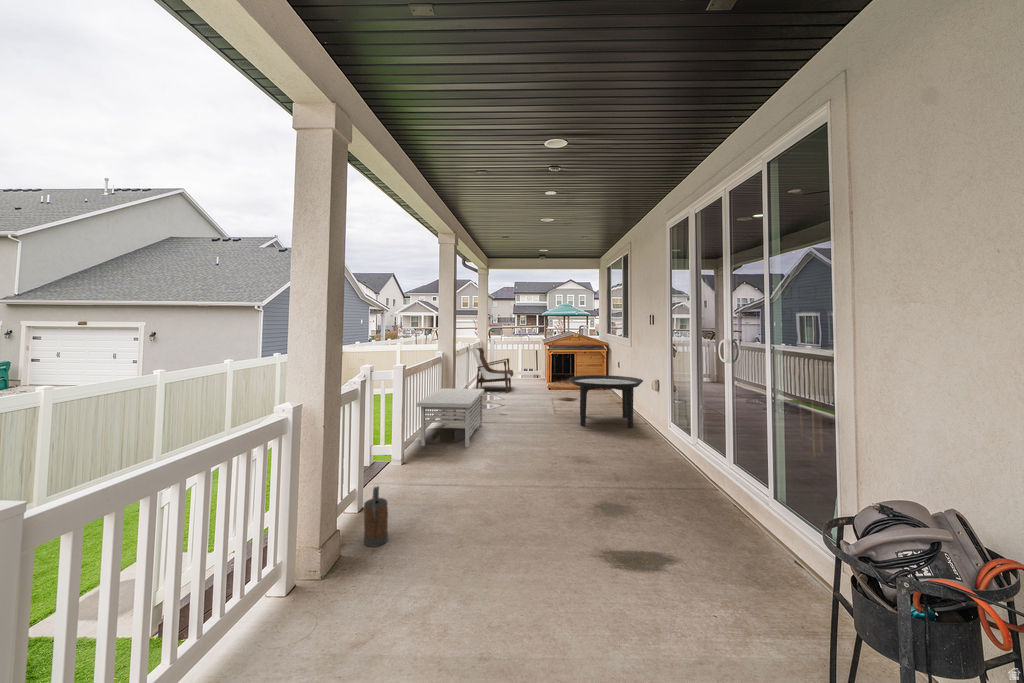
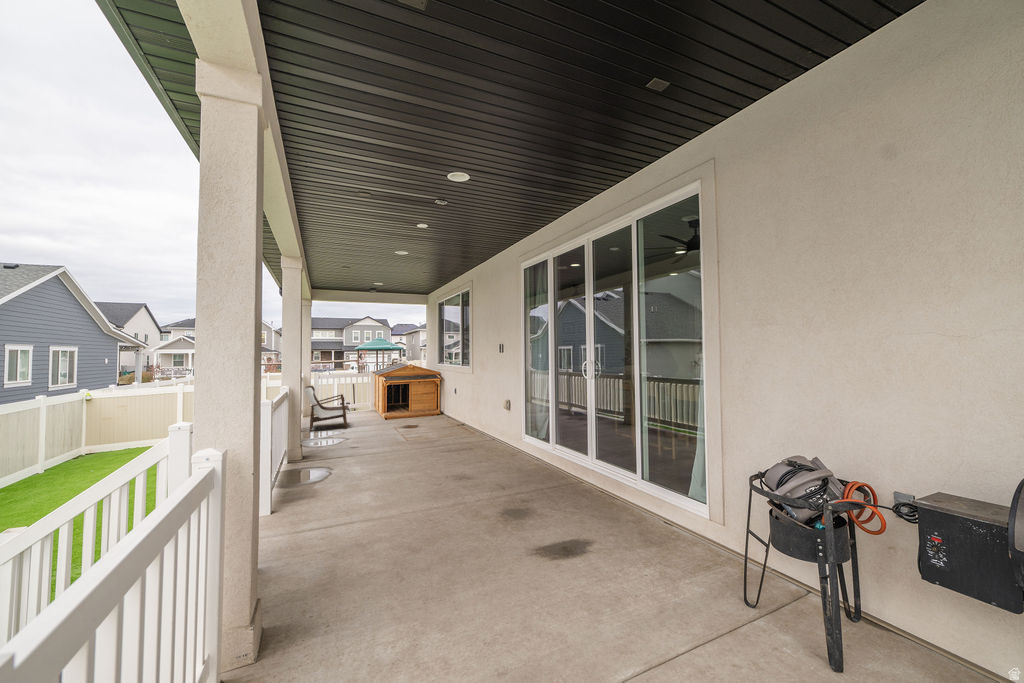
round table: present [569,375,643,428] -> none [427,401,491,449]
storage bench: present [417,388,484,447] -> none [288,428,354,502]
watering can: present [364,486,388,547] -> none [314,557,344,632]

